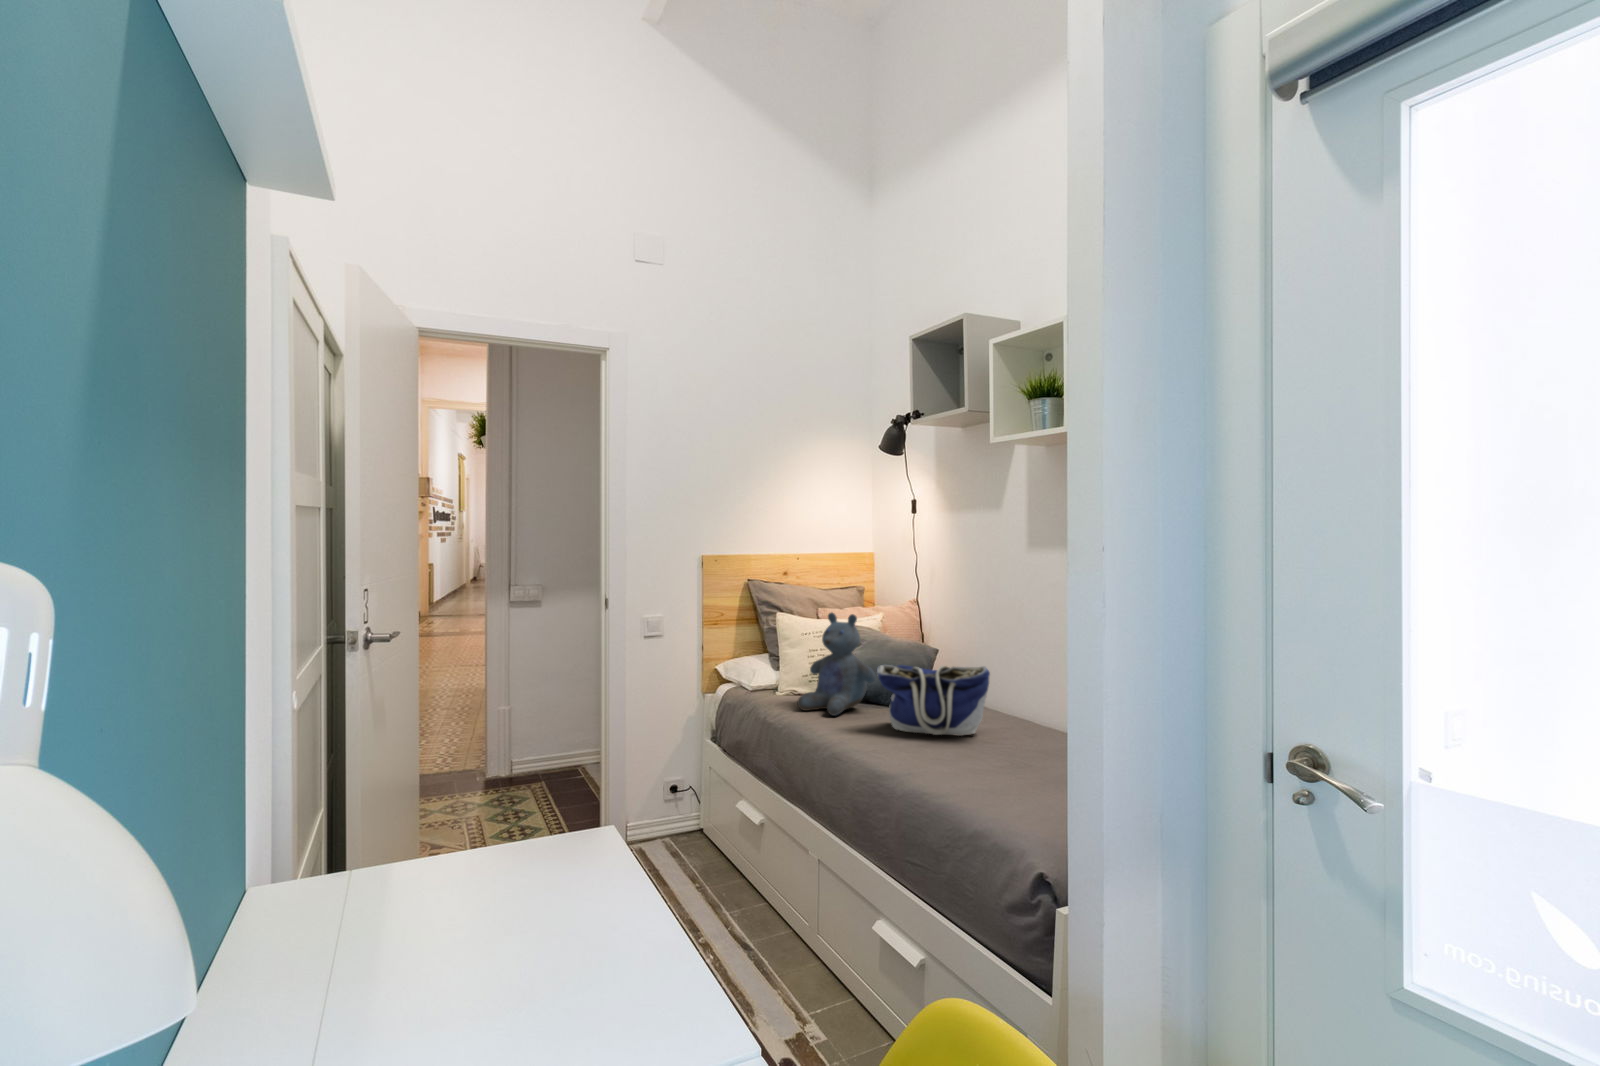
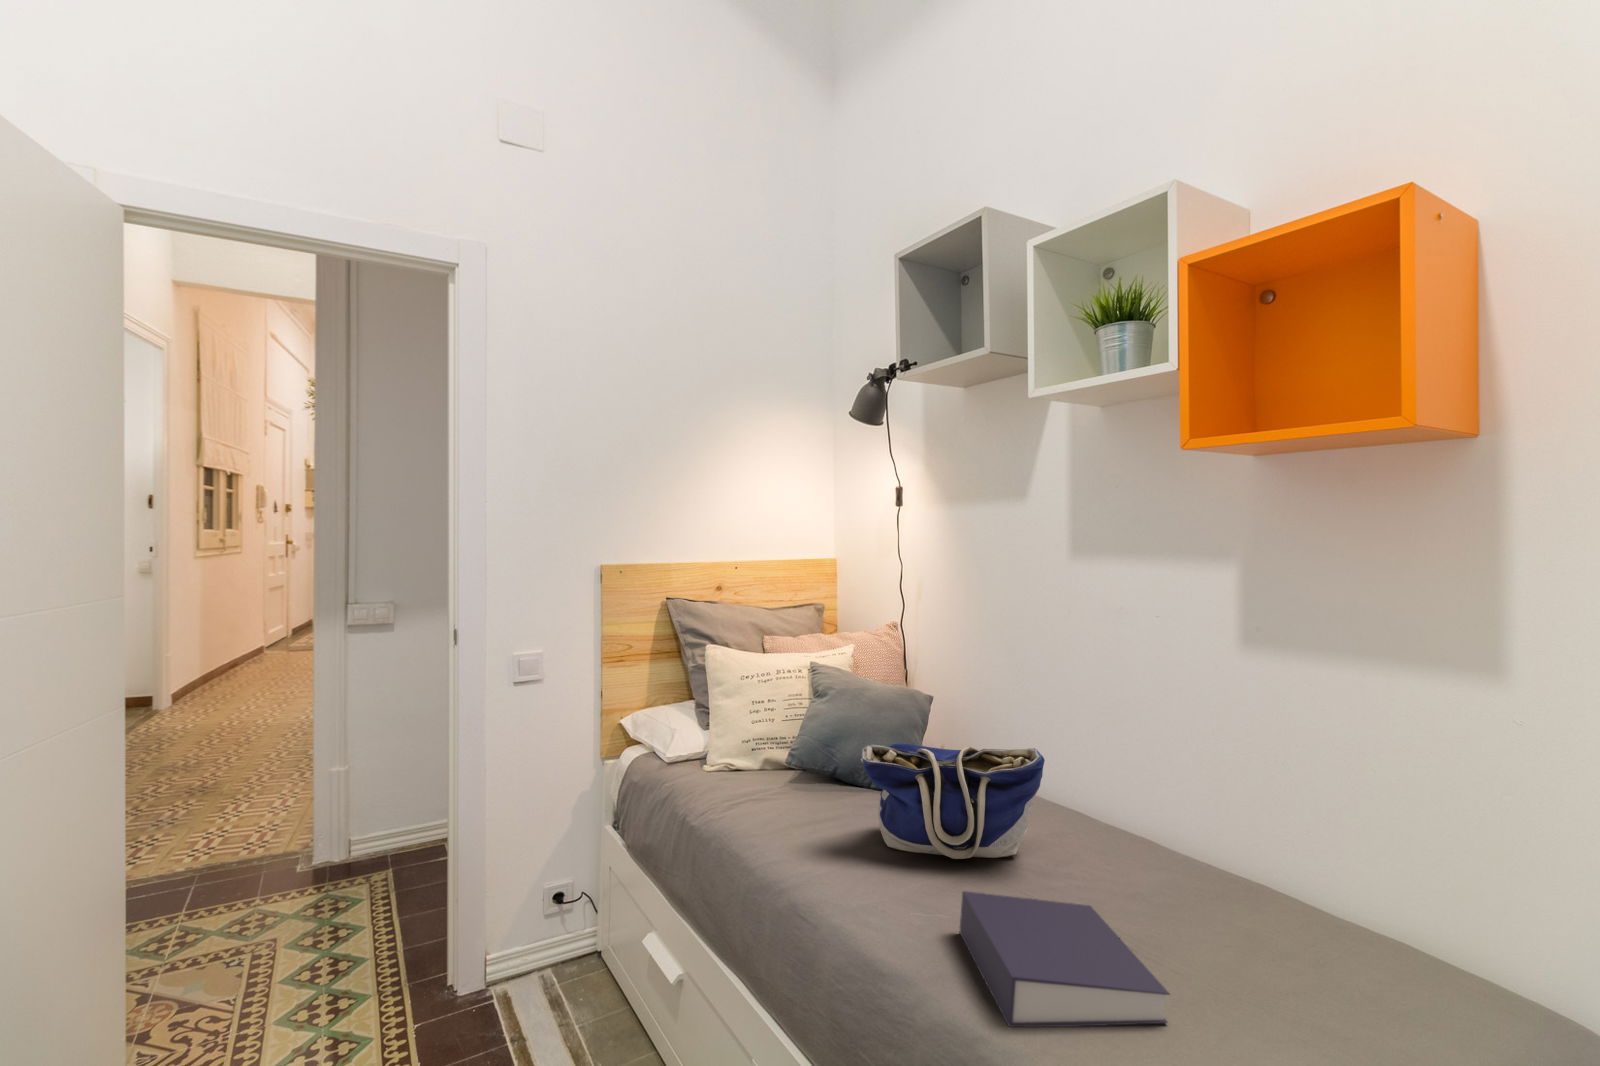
stuffed bear: present [797,613,876,716] -> none [734,652,853,816]
book: none [927,736,1027,788] -> present [960,891,1169,1027]

